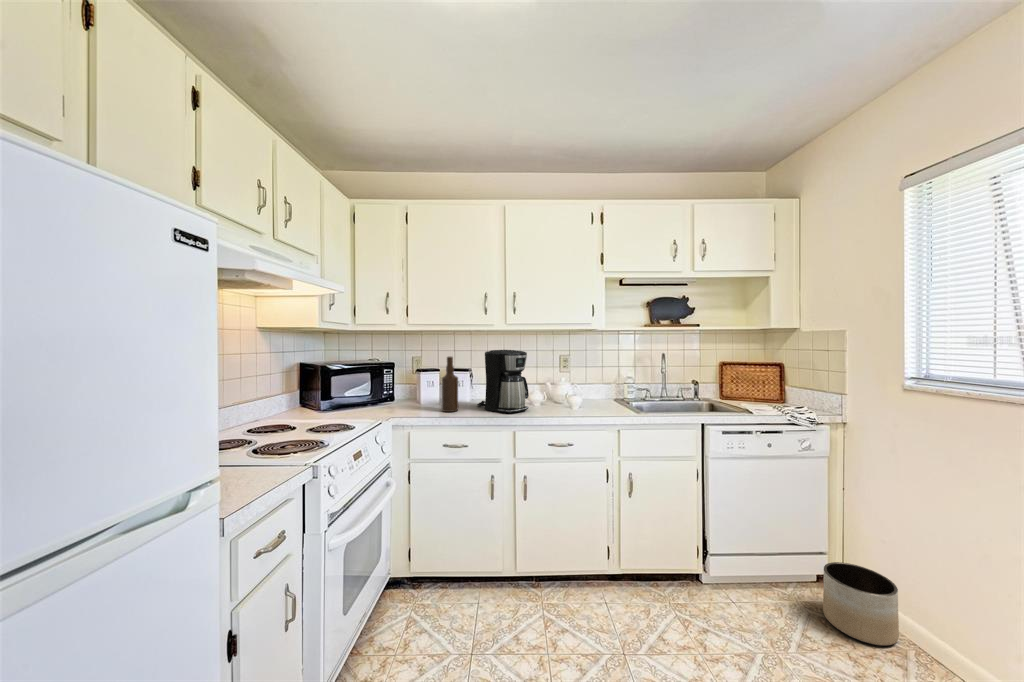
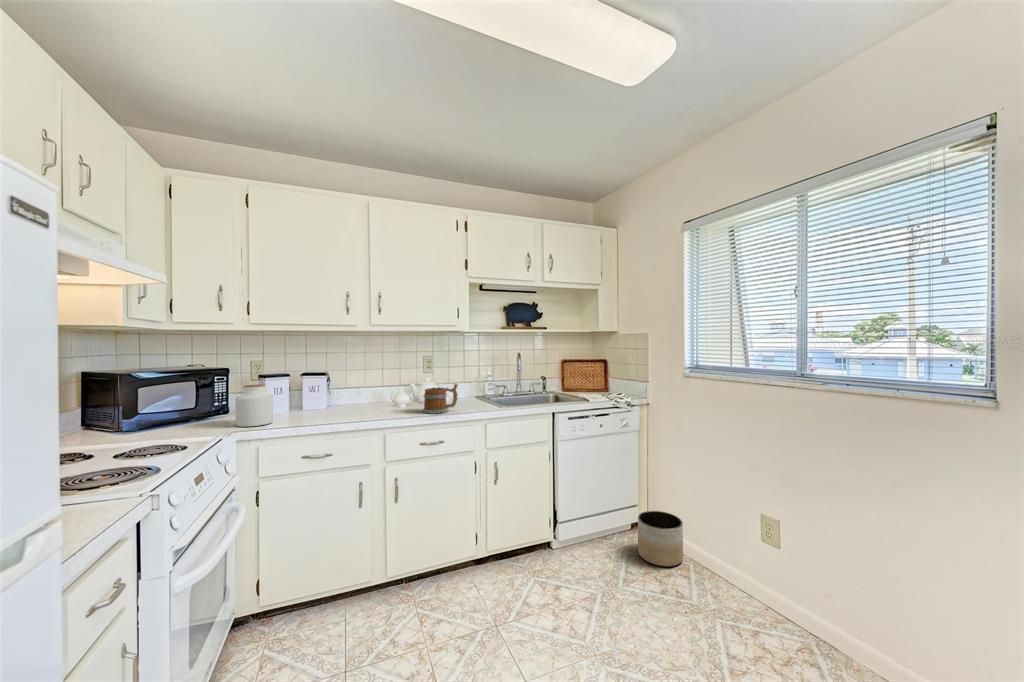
coffee maker: present [477,350,529,413] -> none [337,351,396,416]
bottle: present [442,357,459,412] -> none [297,359,318,420]
jar: none [394,378,422,414] -> present [235,385,273,427]
mug: none [554,385,591,415] -> present [423,384,458,414]

